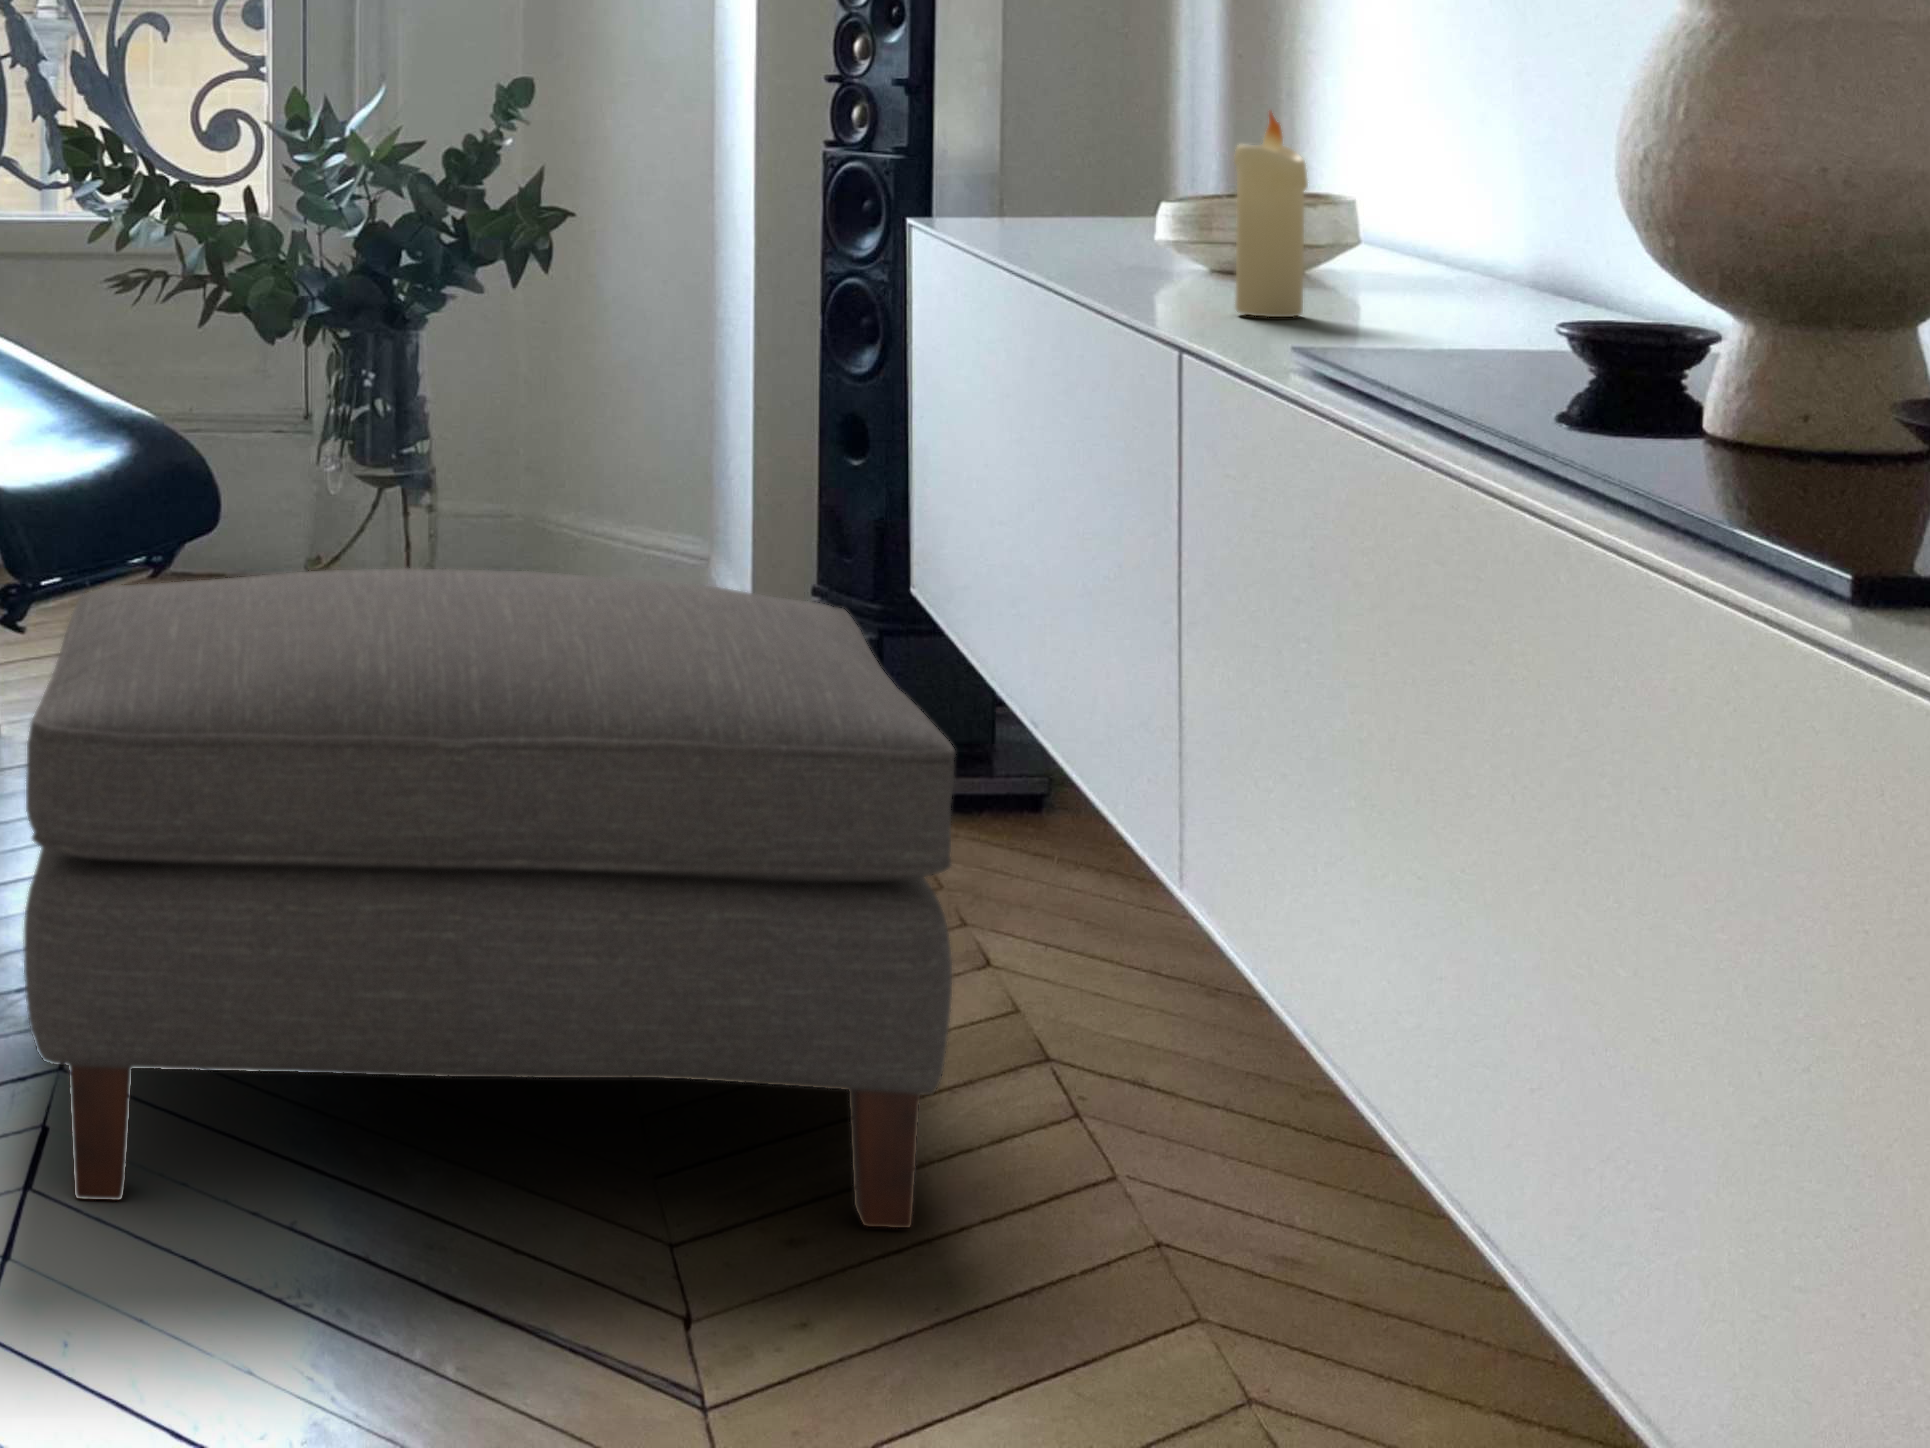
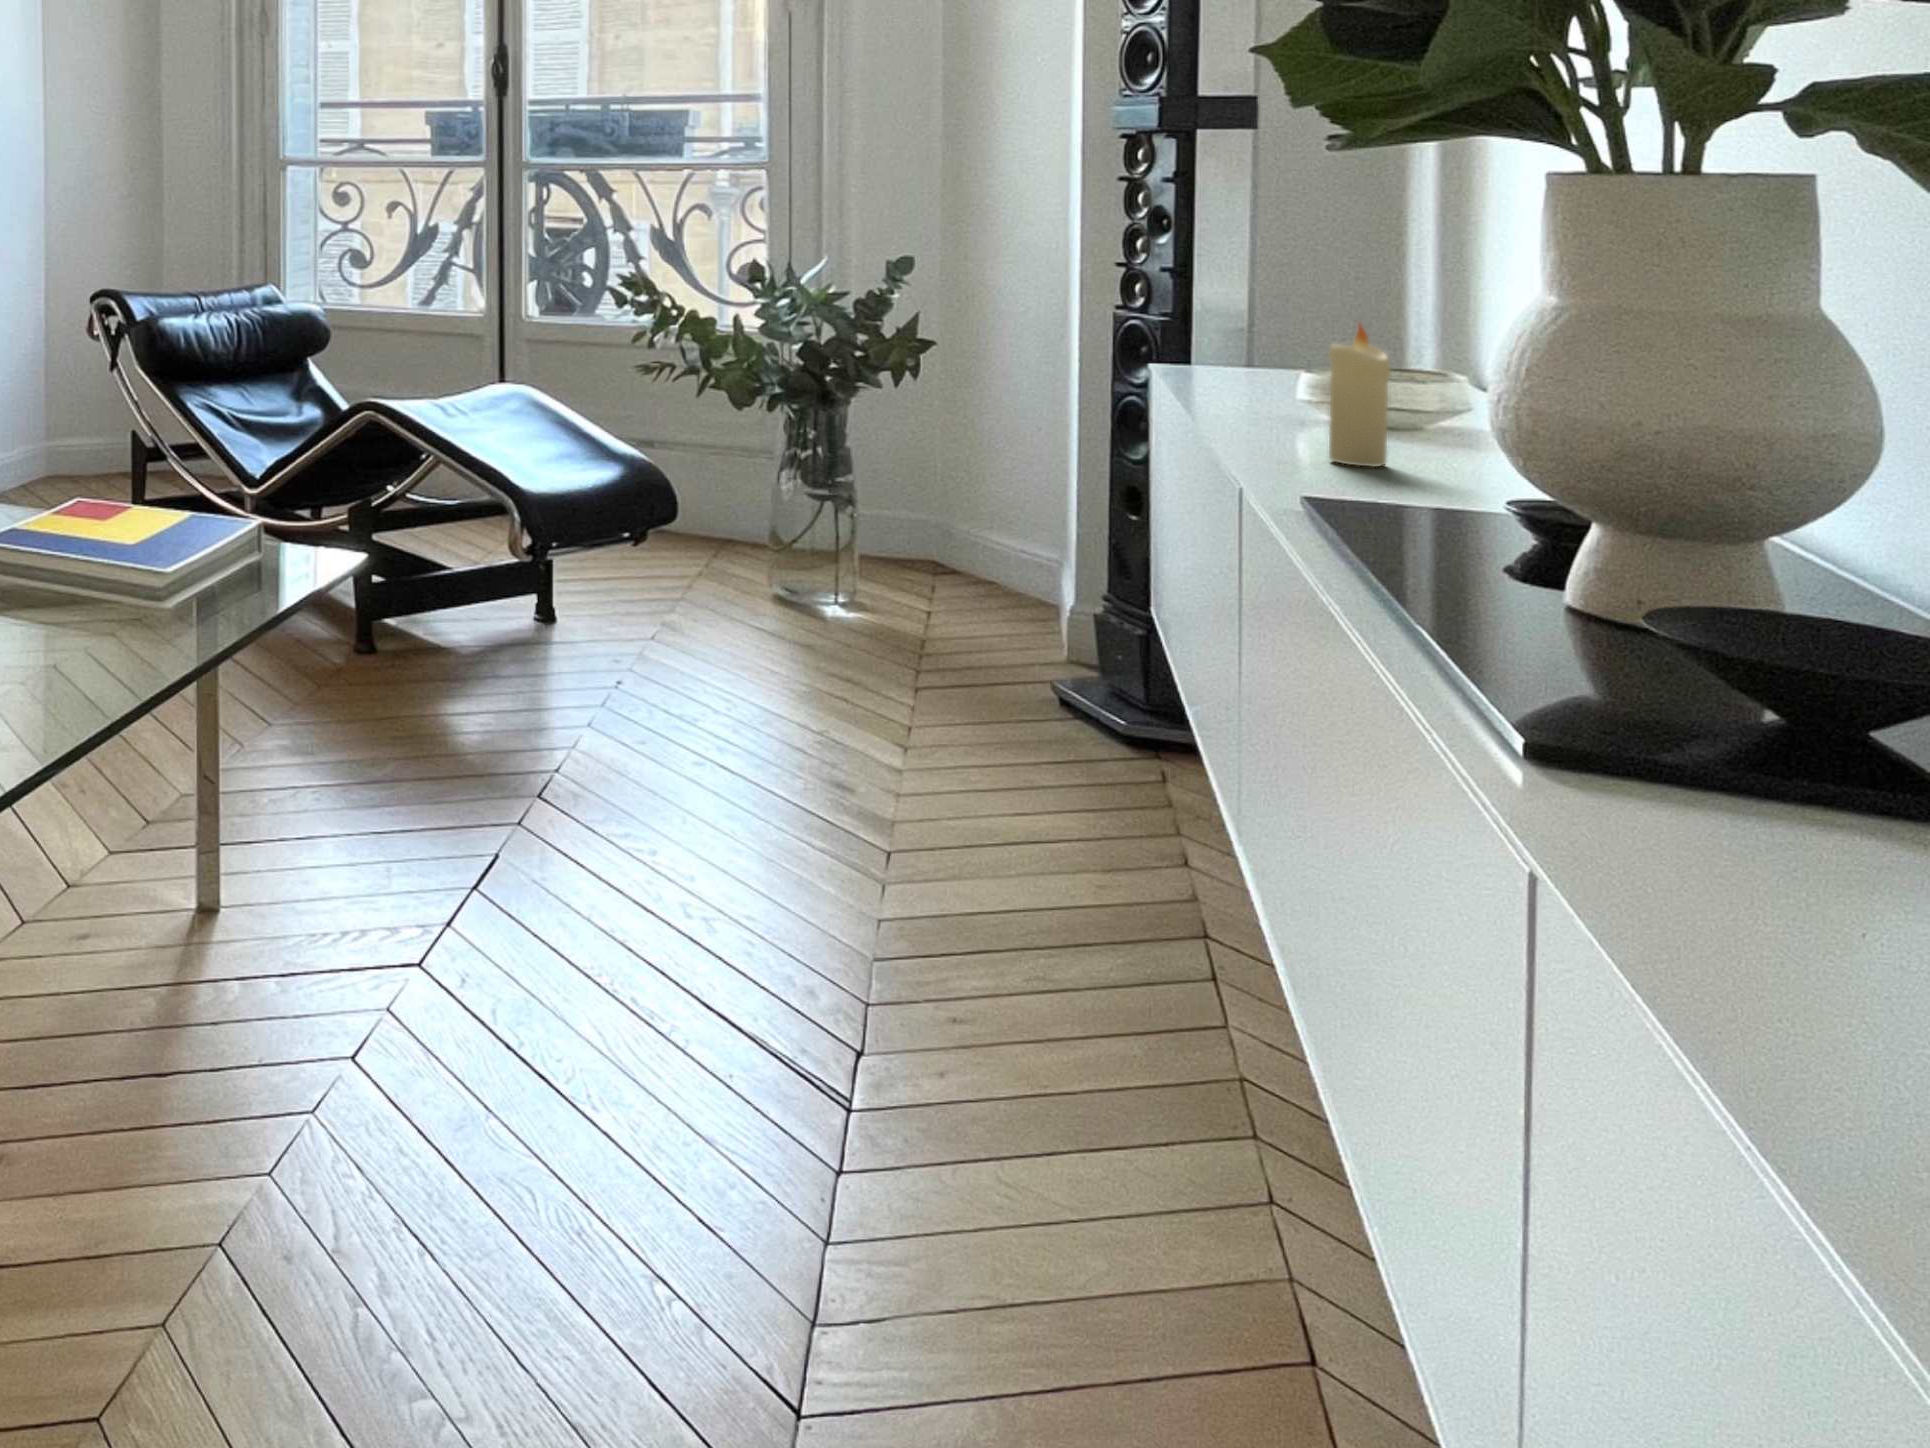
ottoman: present [23,568,955,1228] -> none [478,551,1086,1026]

